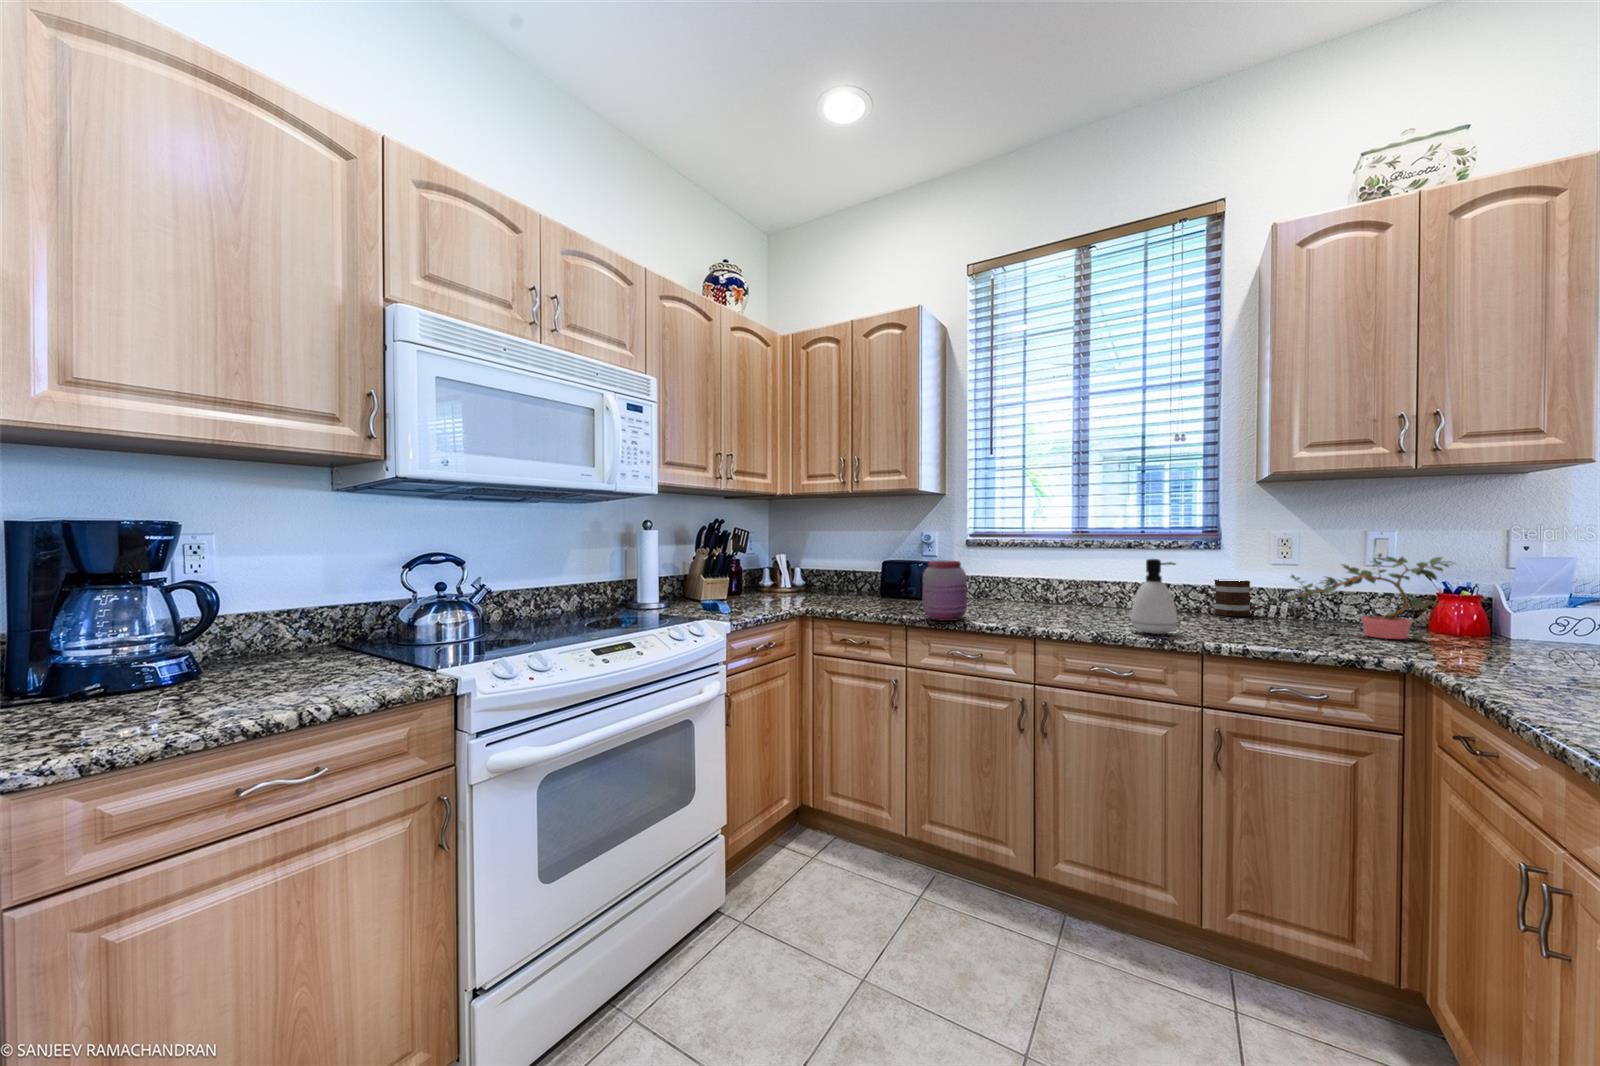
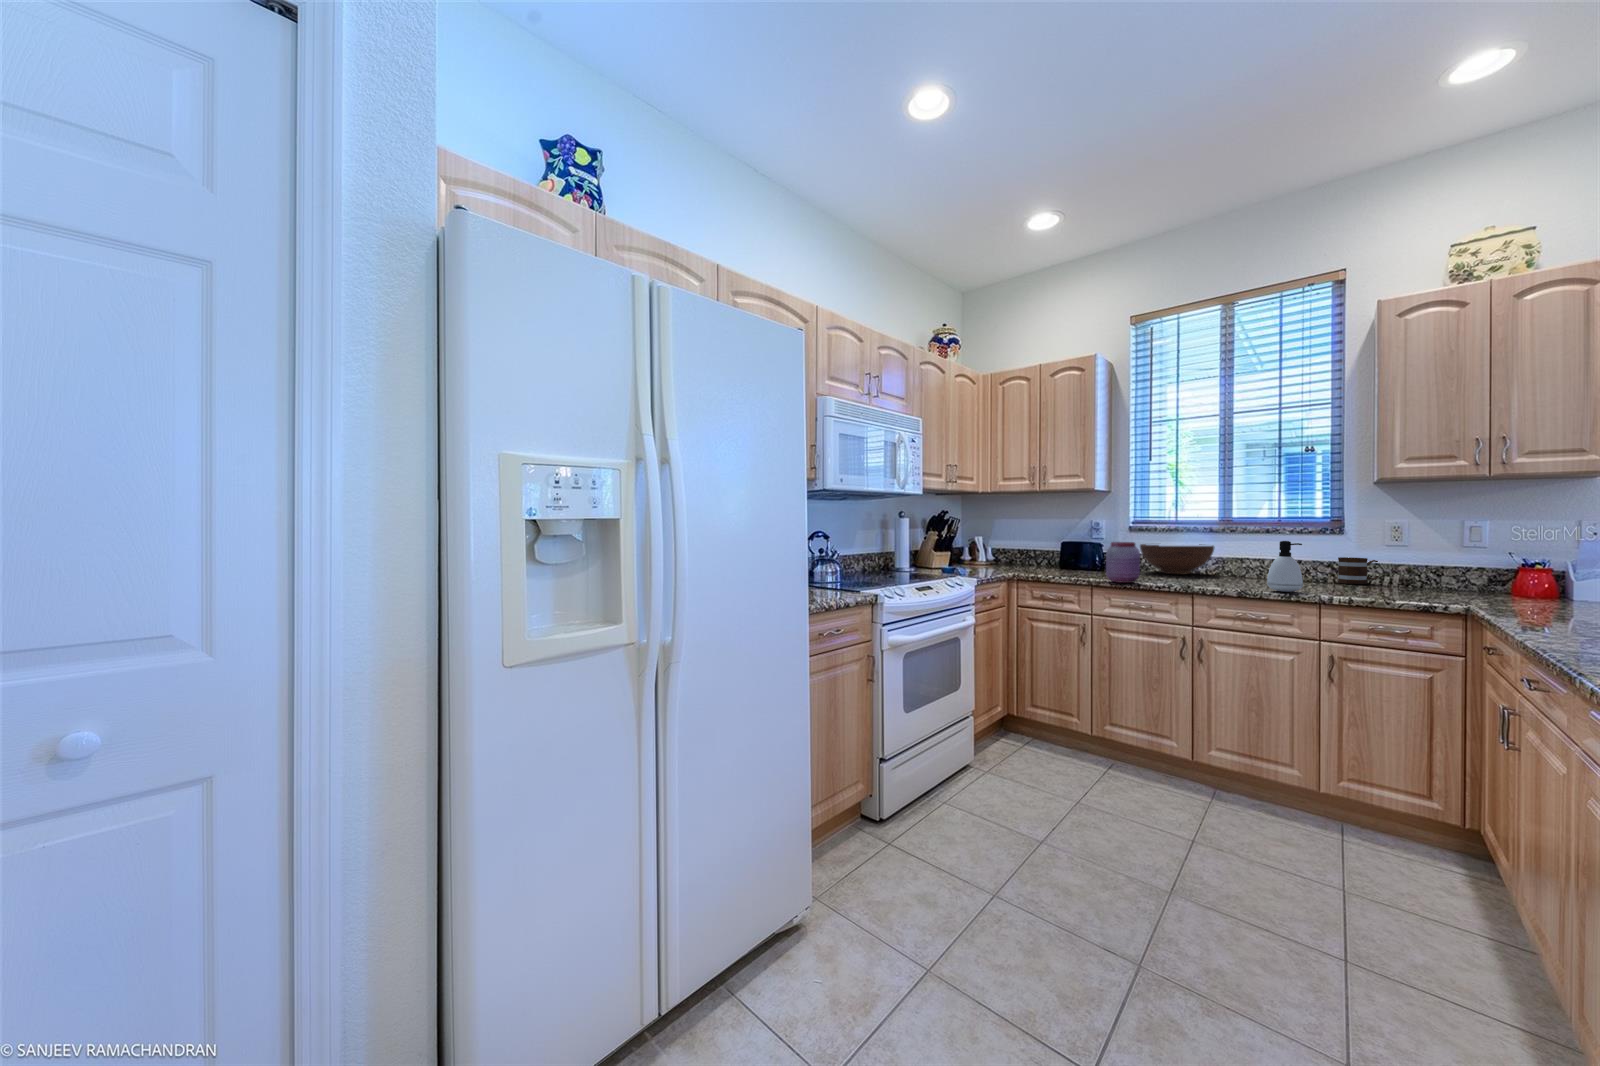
potted plant: present [1289,554,1453,640] -> none [1392,538,1524,598]
fruit bowl: none [977,562,1067,603] -> present [1140,544,1214,574]

